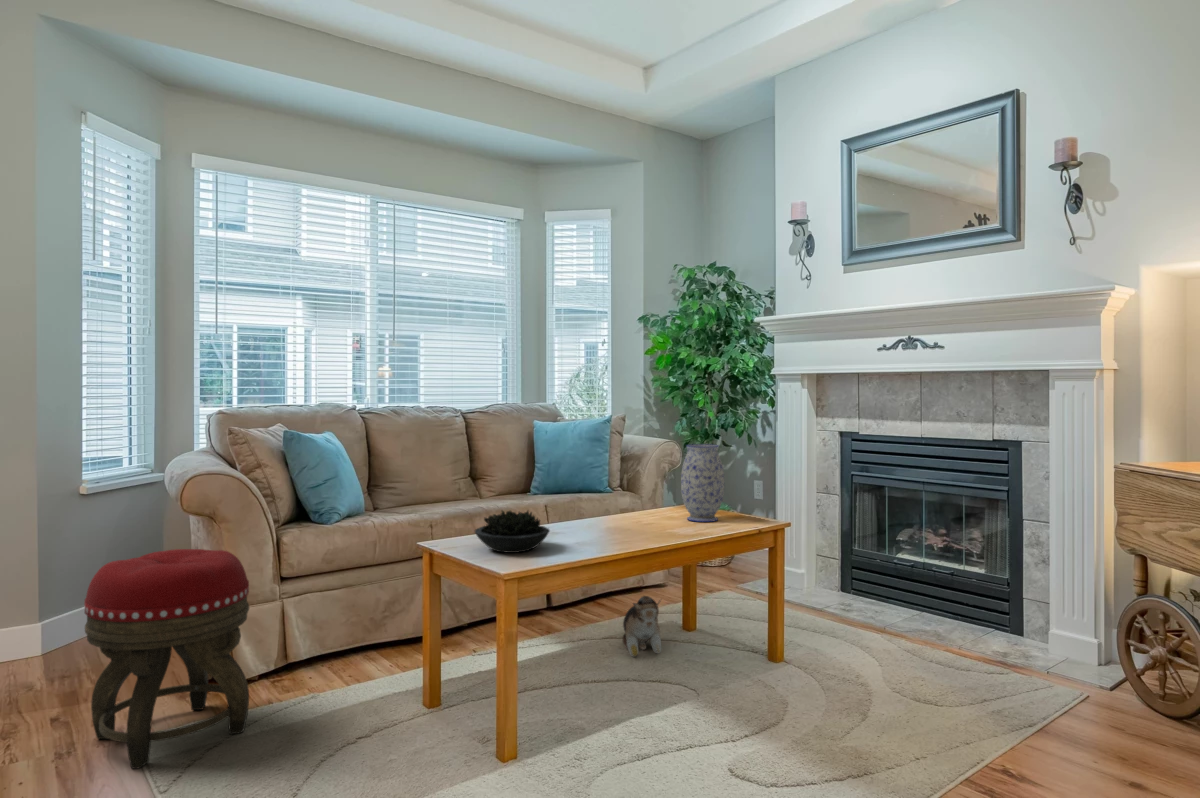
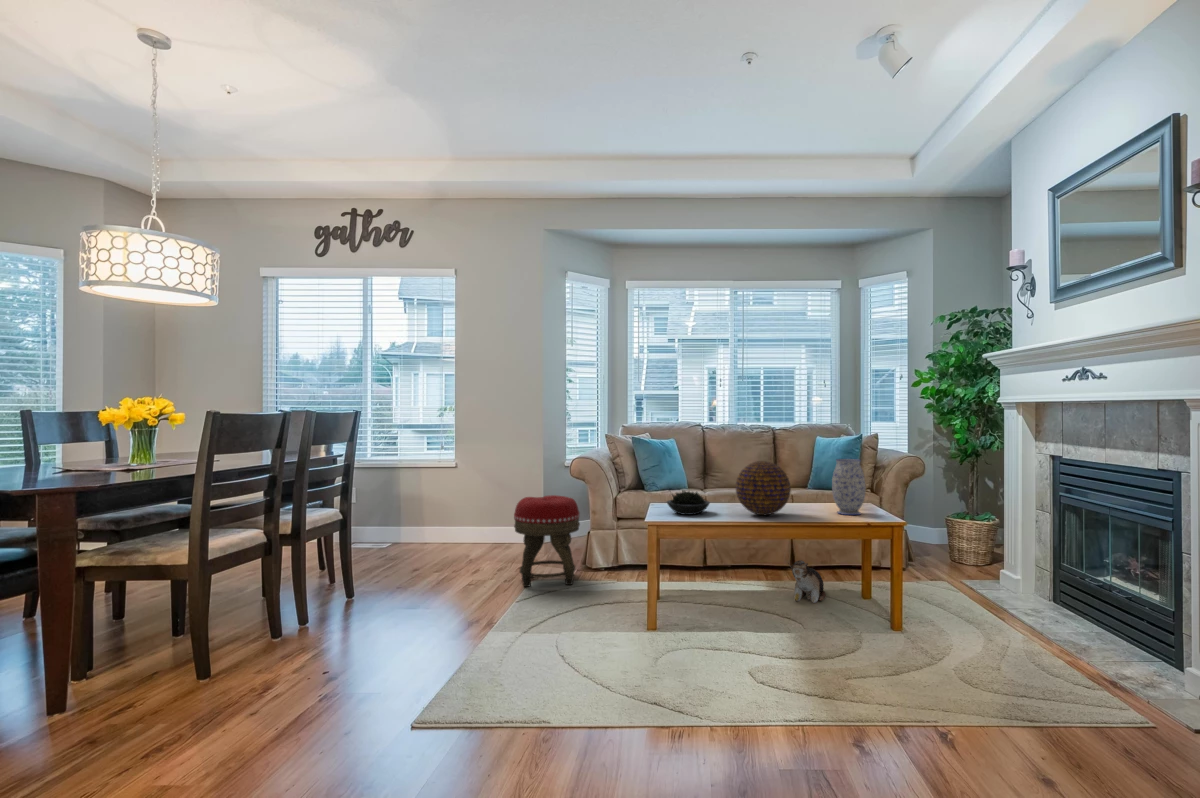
decorative orb: none [580,453,663,537] -> present [736,461,791,515]

